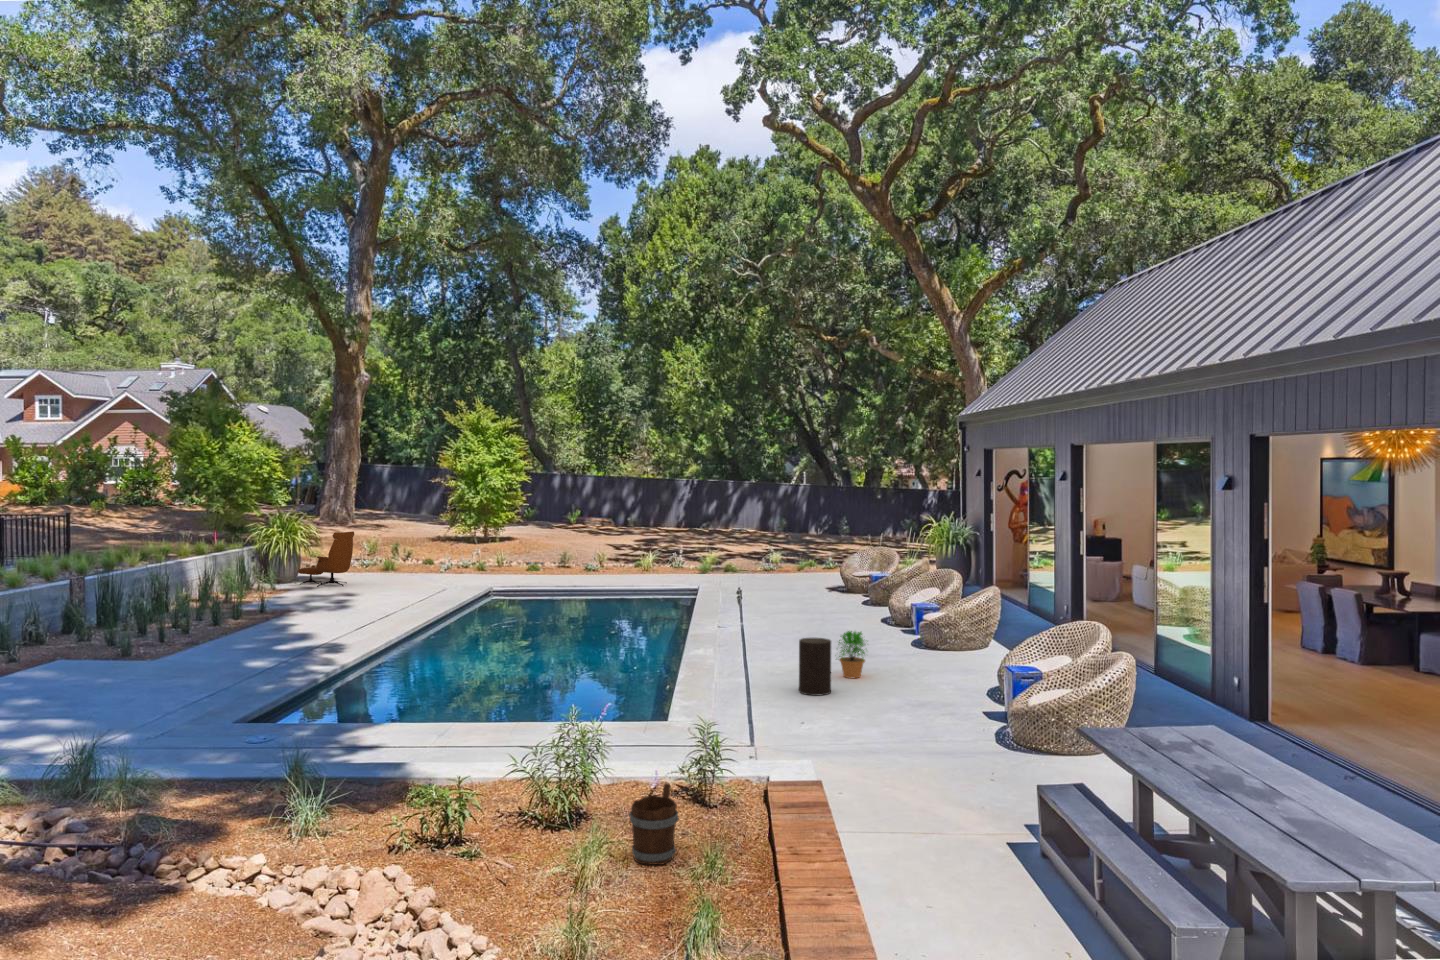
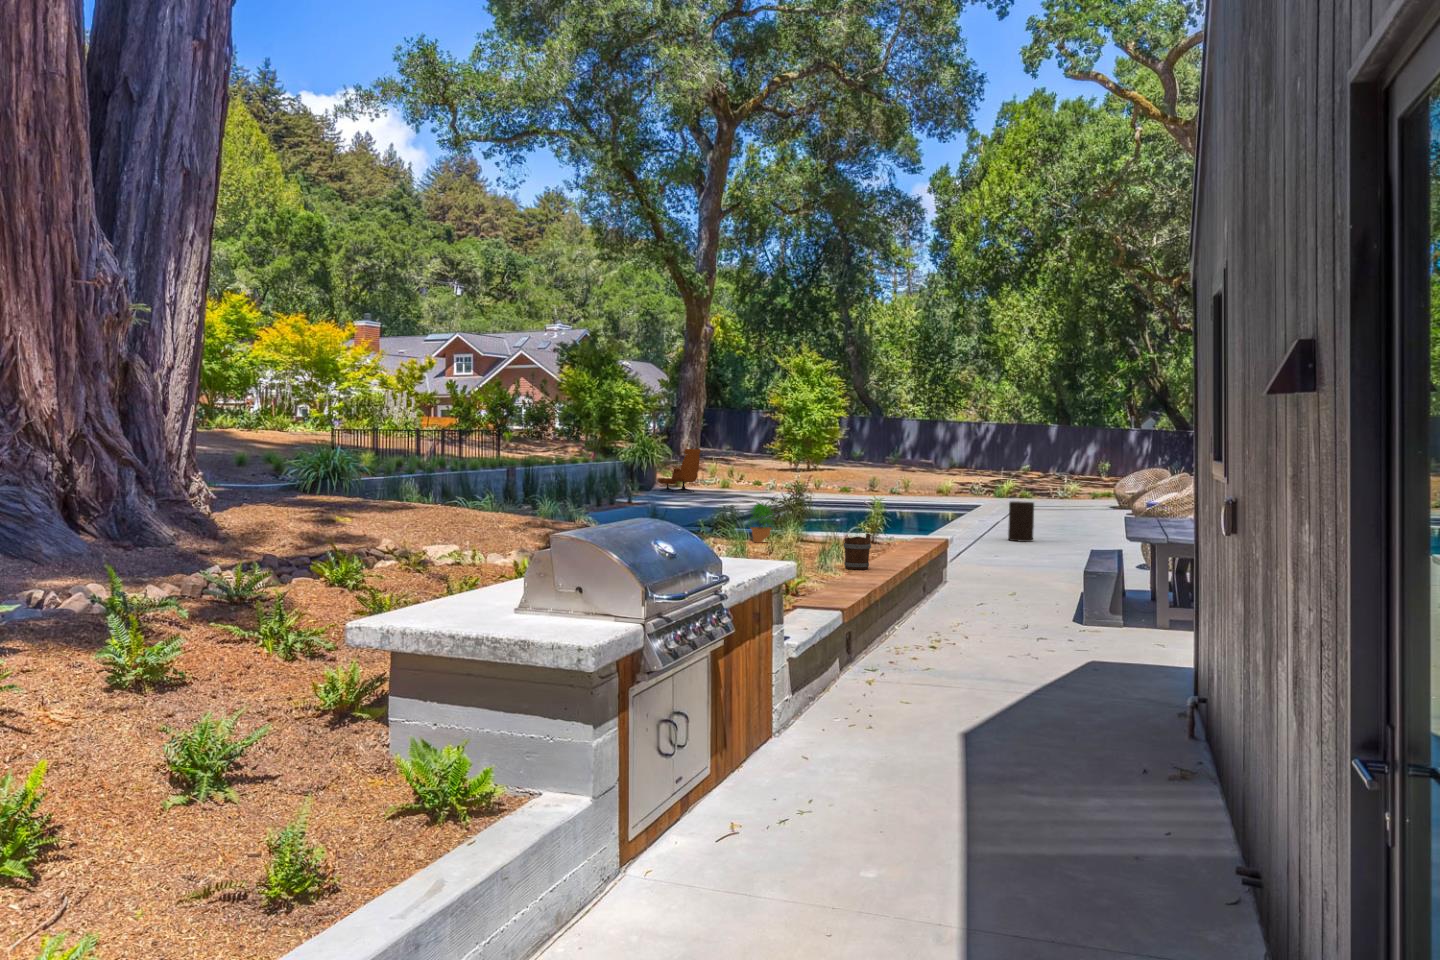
potted plant: present [838,631,865,678] -> present [749,504,774,543]

